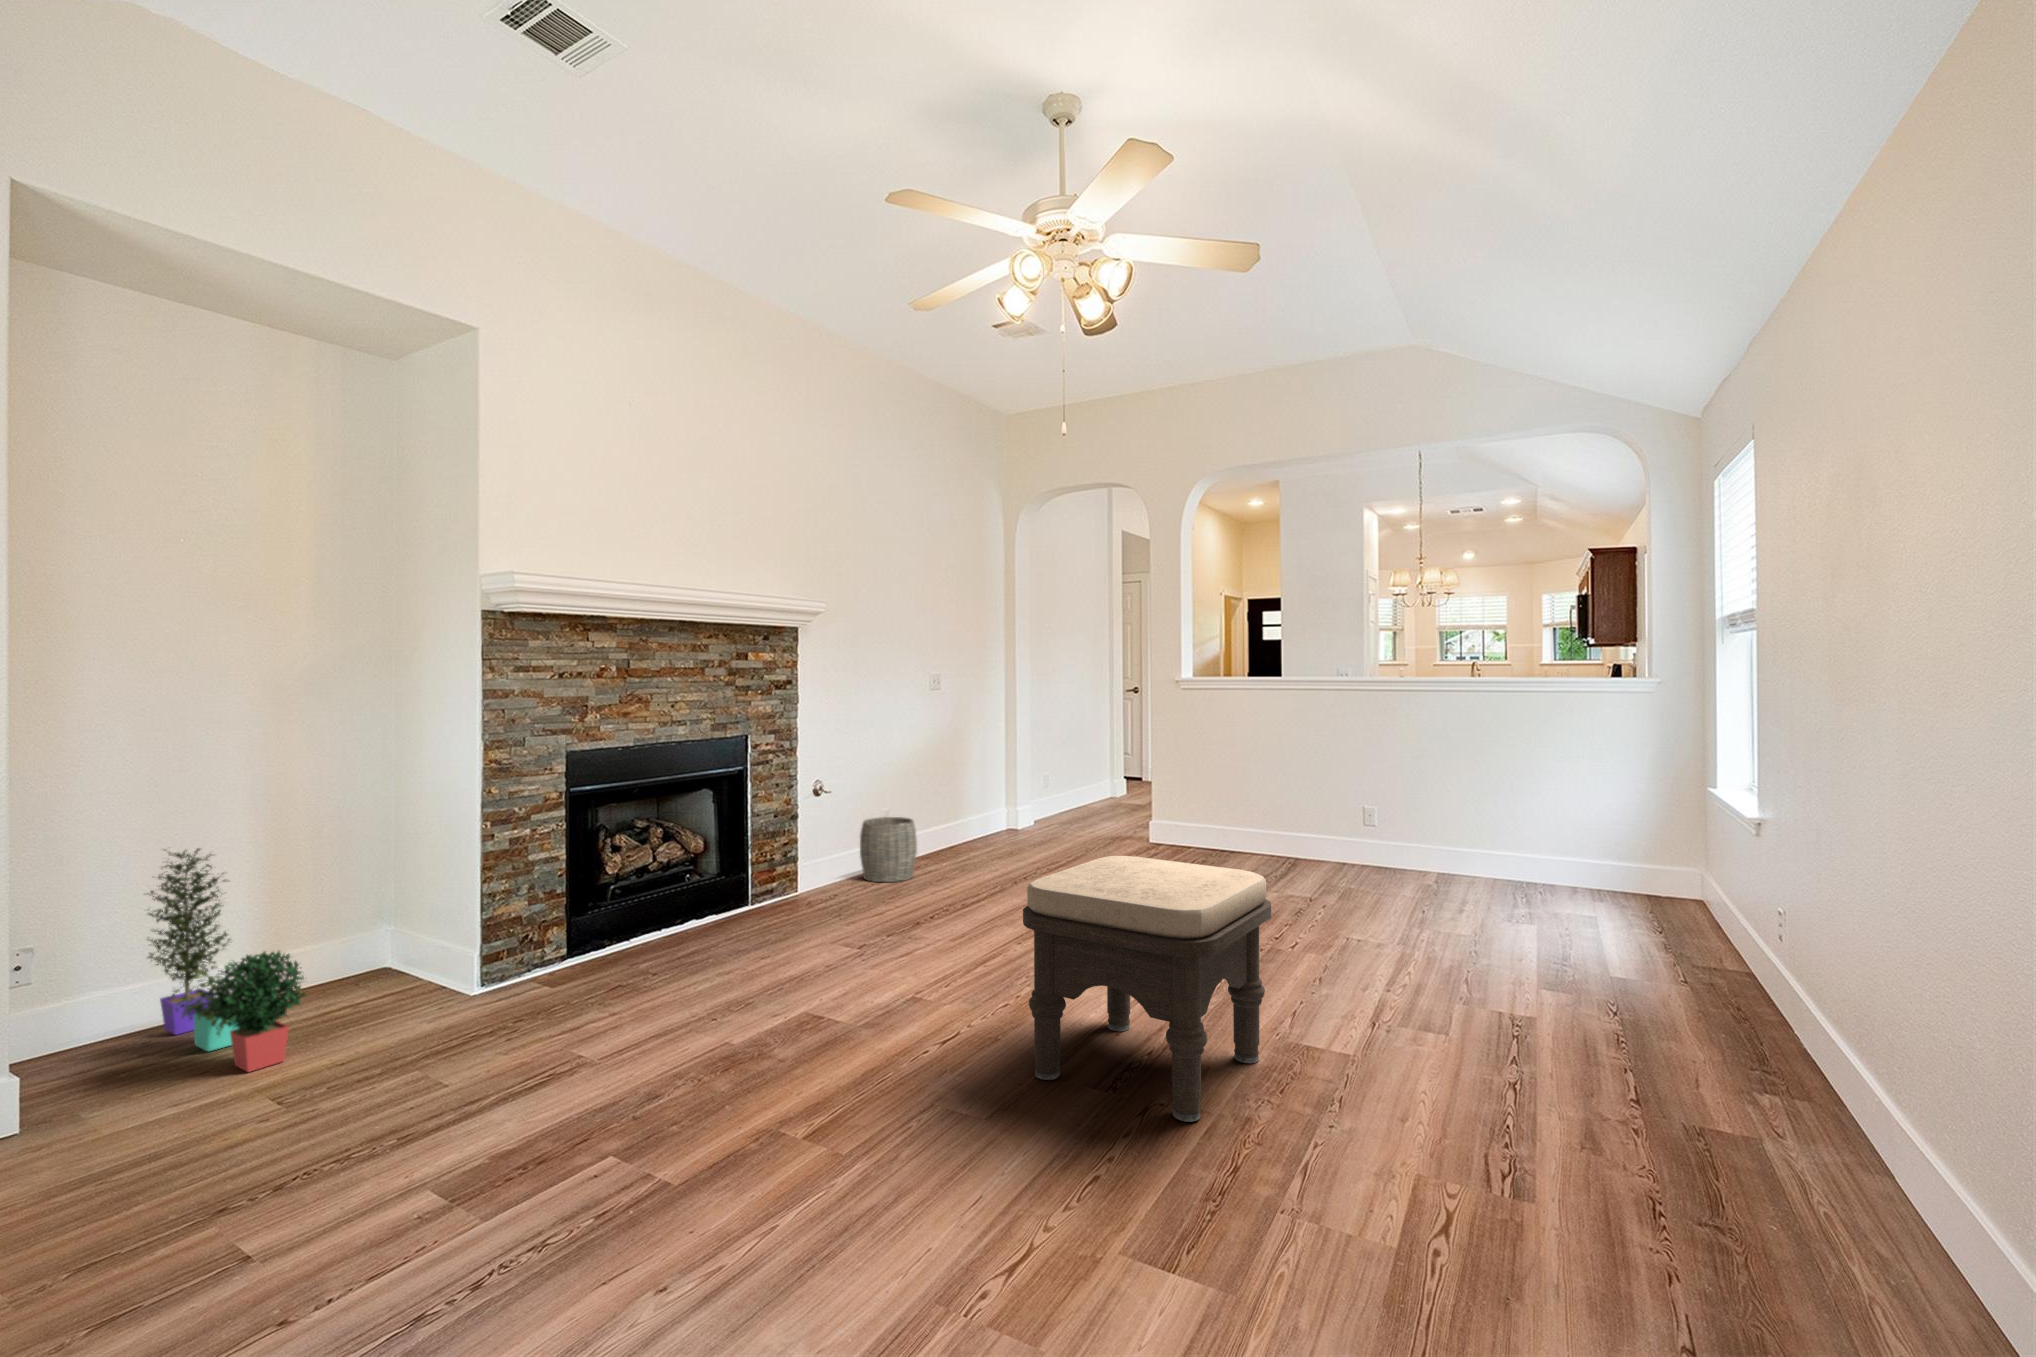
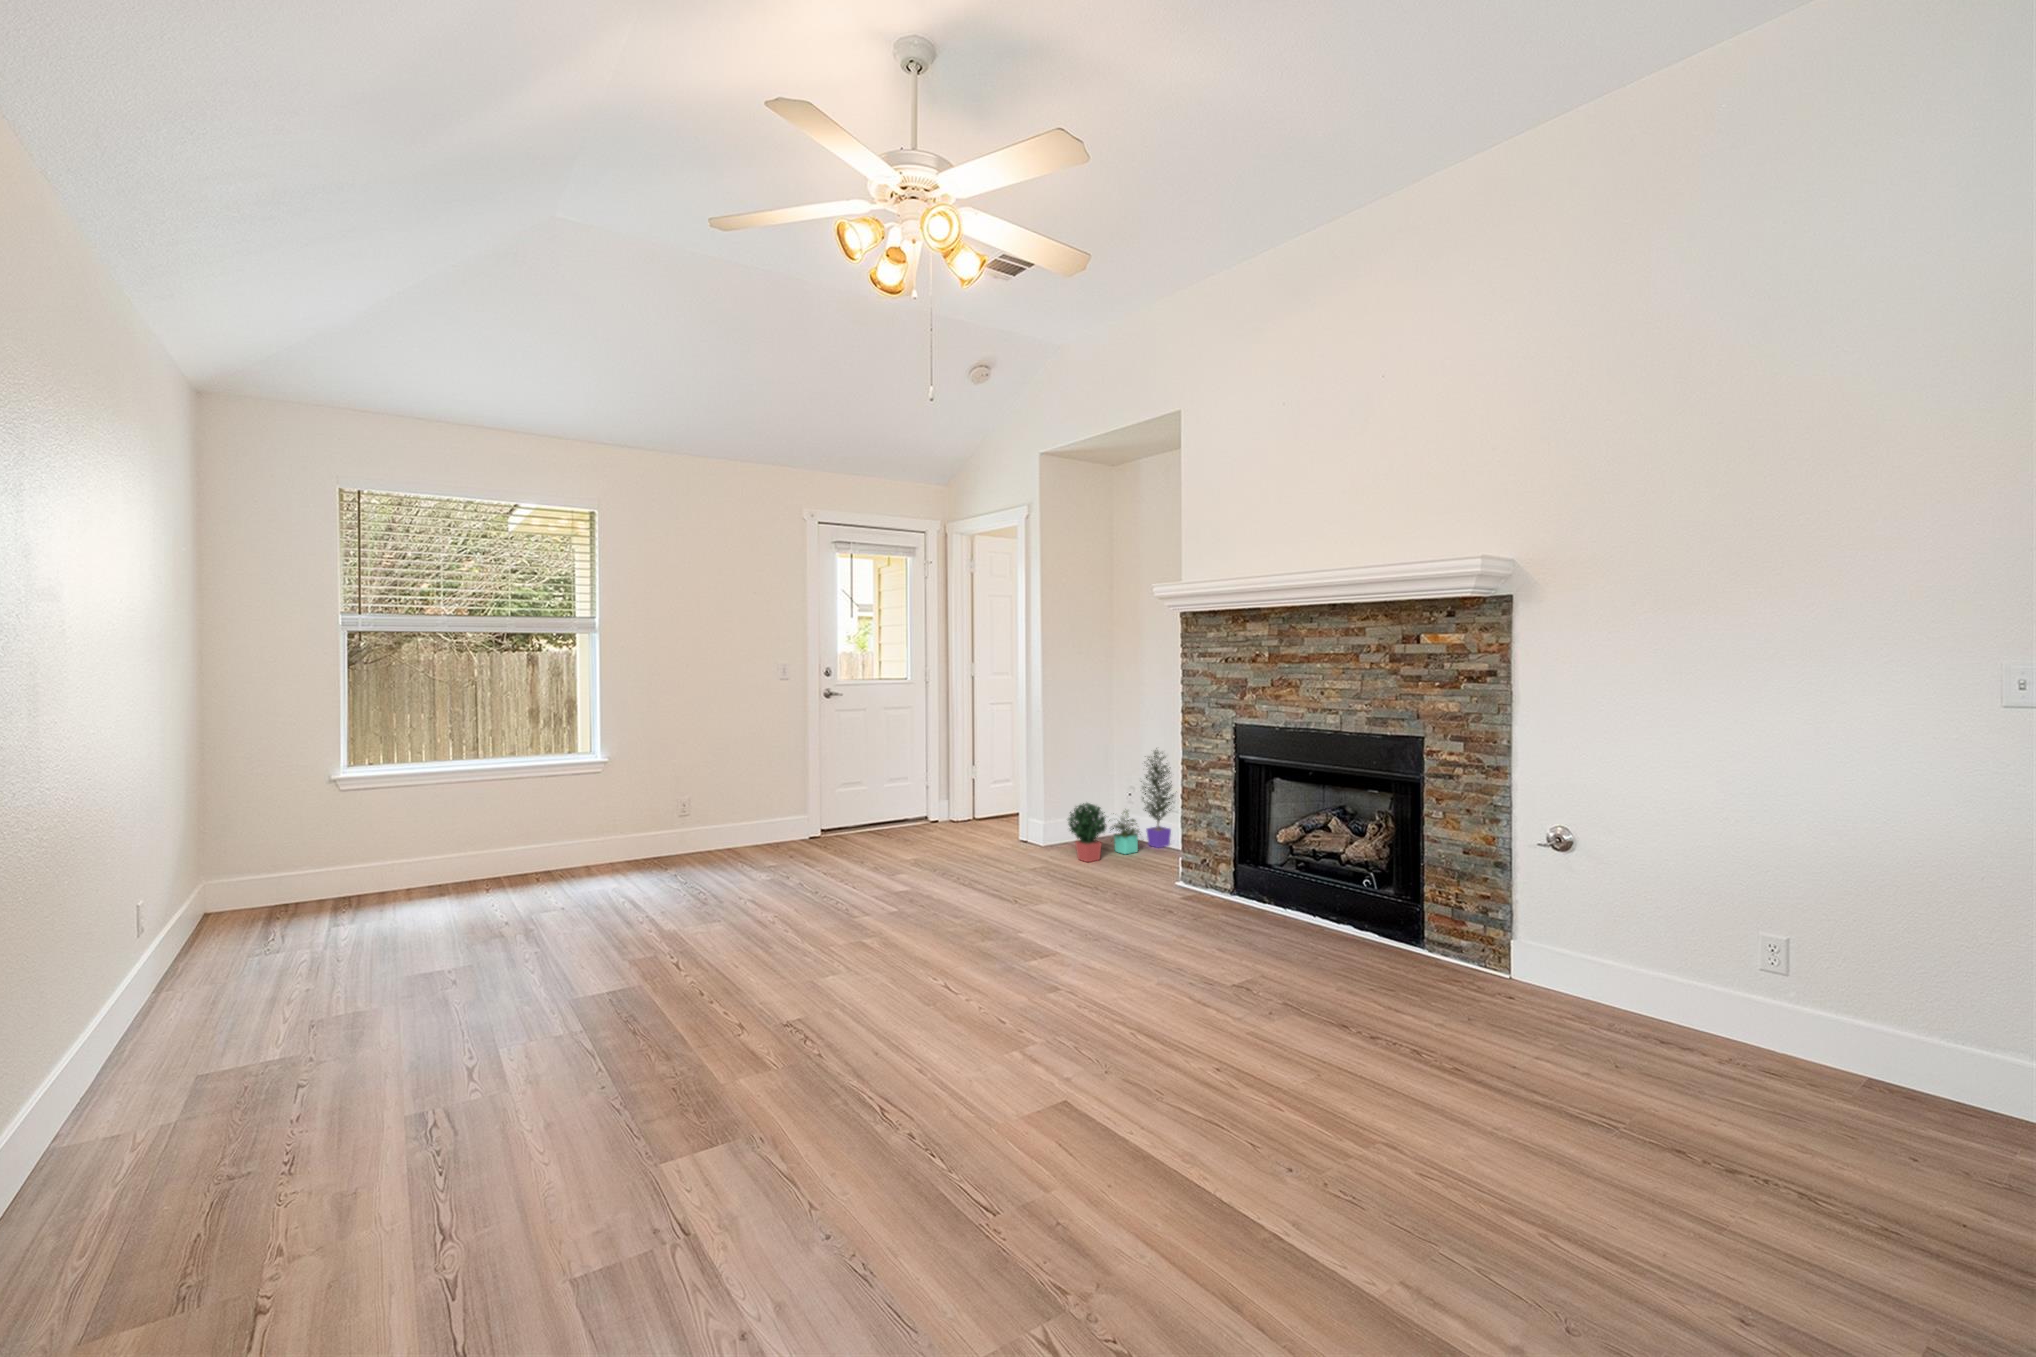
woven basket: present [860,817,917,882] -> none [1578,918,1700,1051]
ottoman: present [1023,856,1271,1122] -> none [665,853,887,1103]

